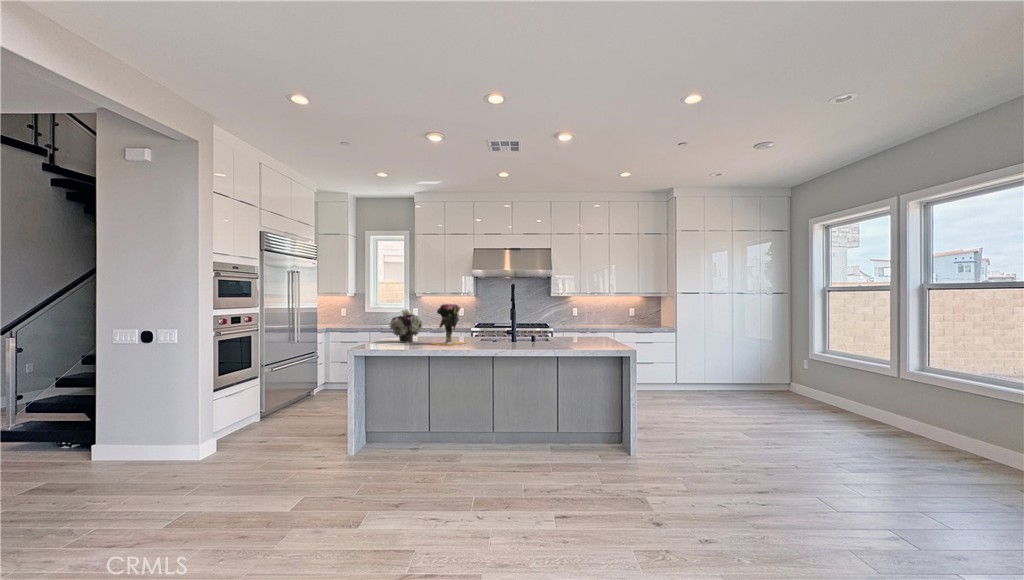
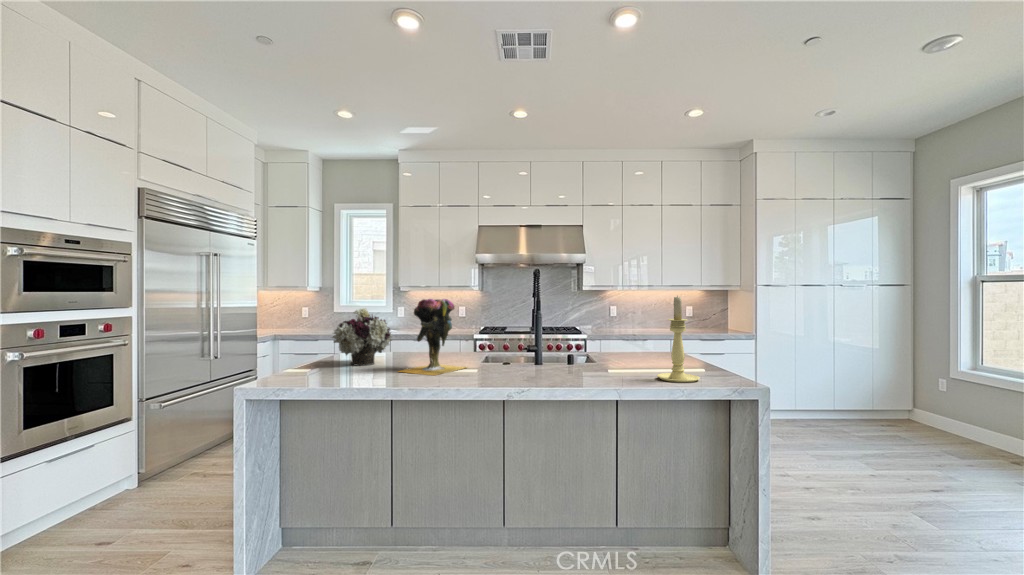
candle holder: none [567,303,588,347] -> present [657,296,700,382]

